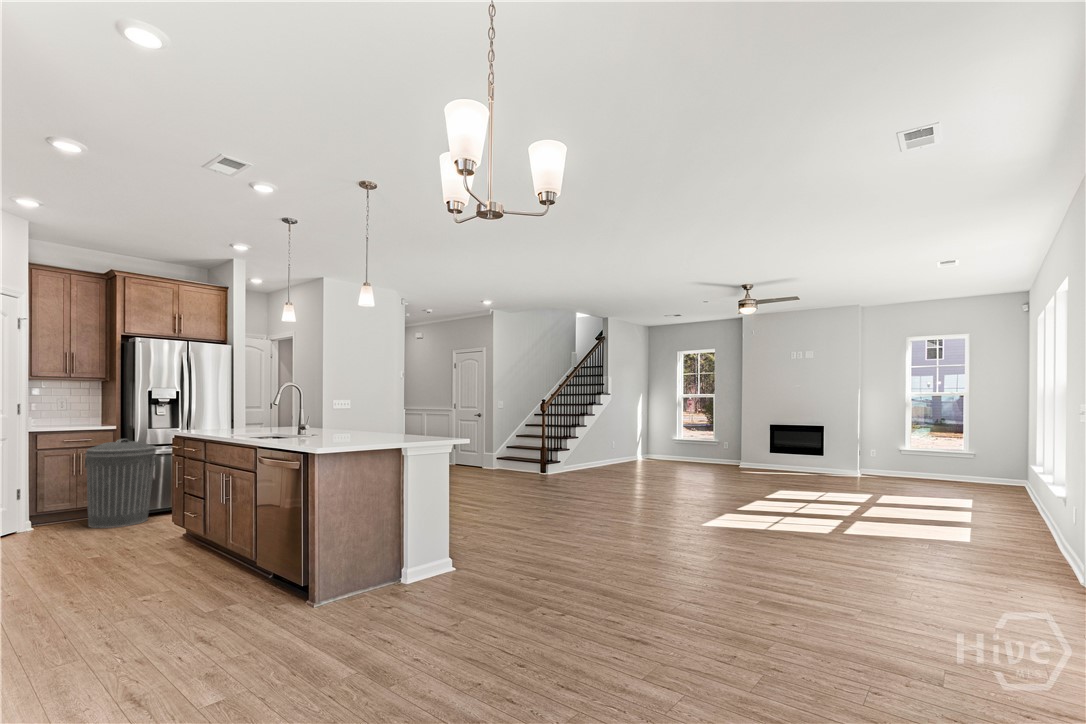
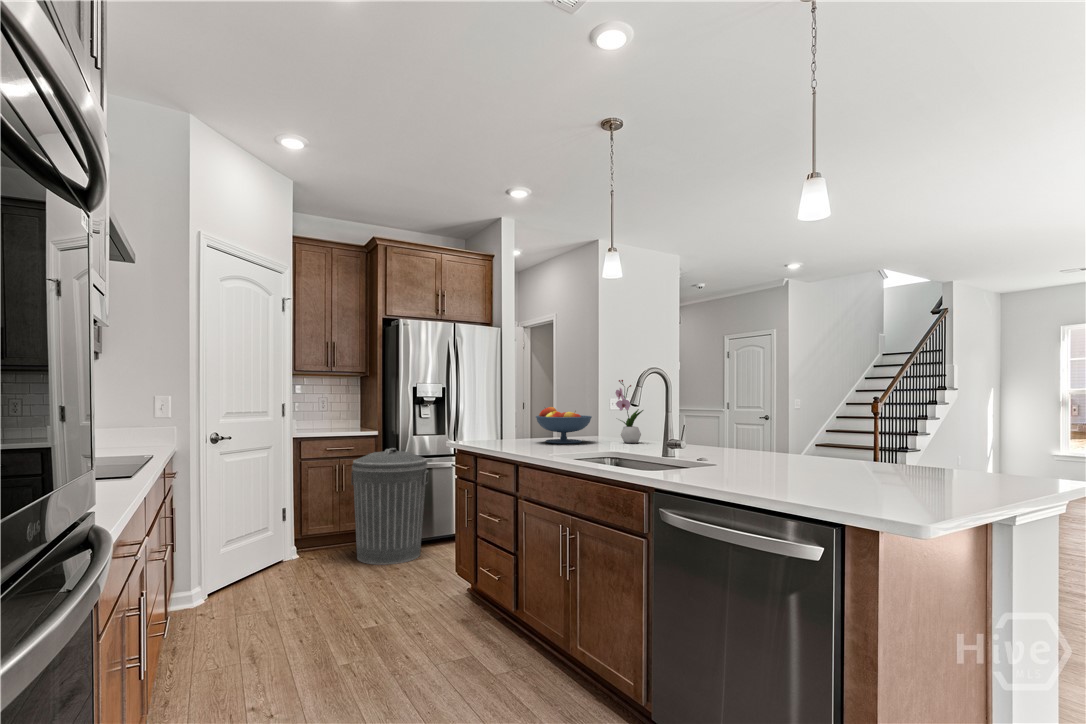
flower arrangement: none [291,388,310,429] -> present [616,380,643,443]
fruit bowl: none [233,406,275,431] -> present [536,407,592,443]

